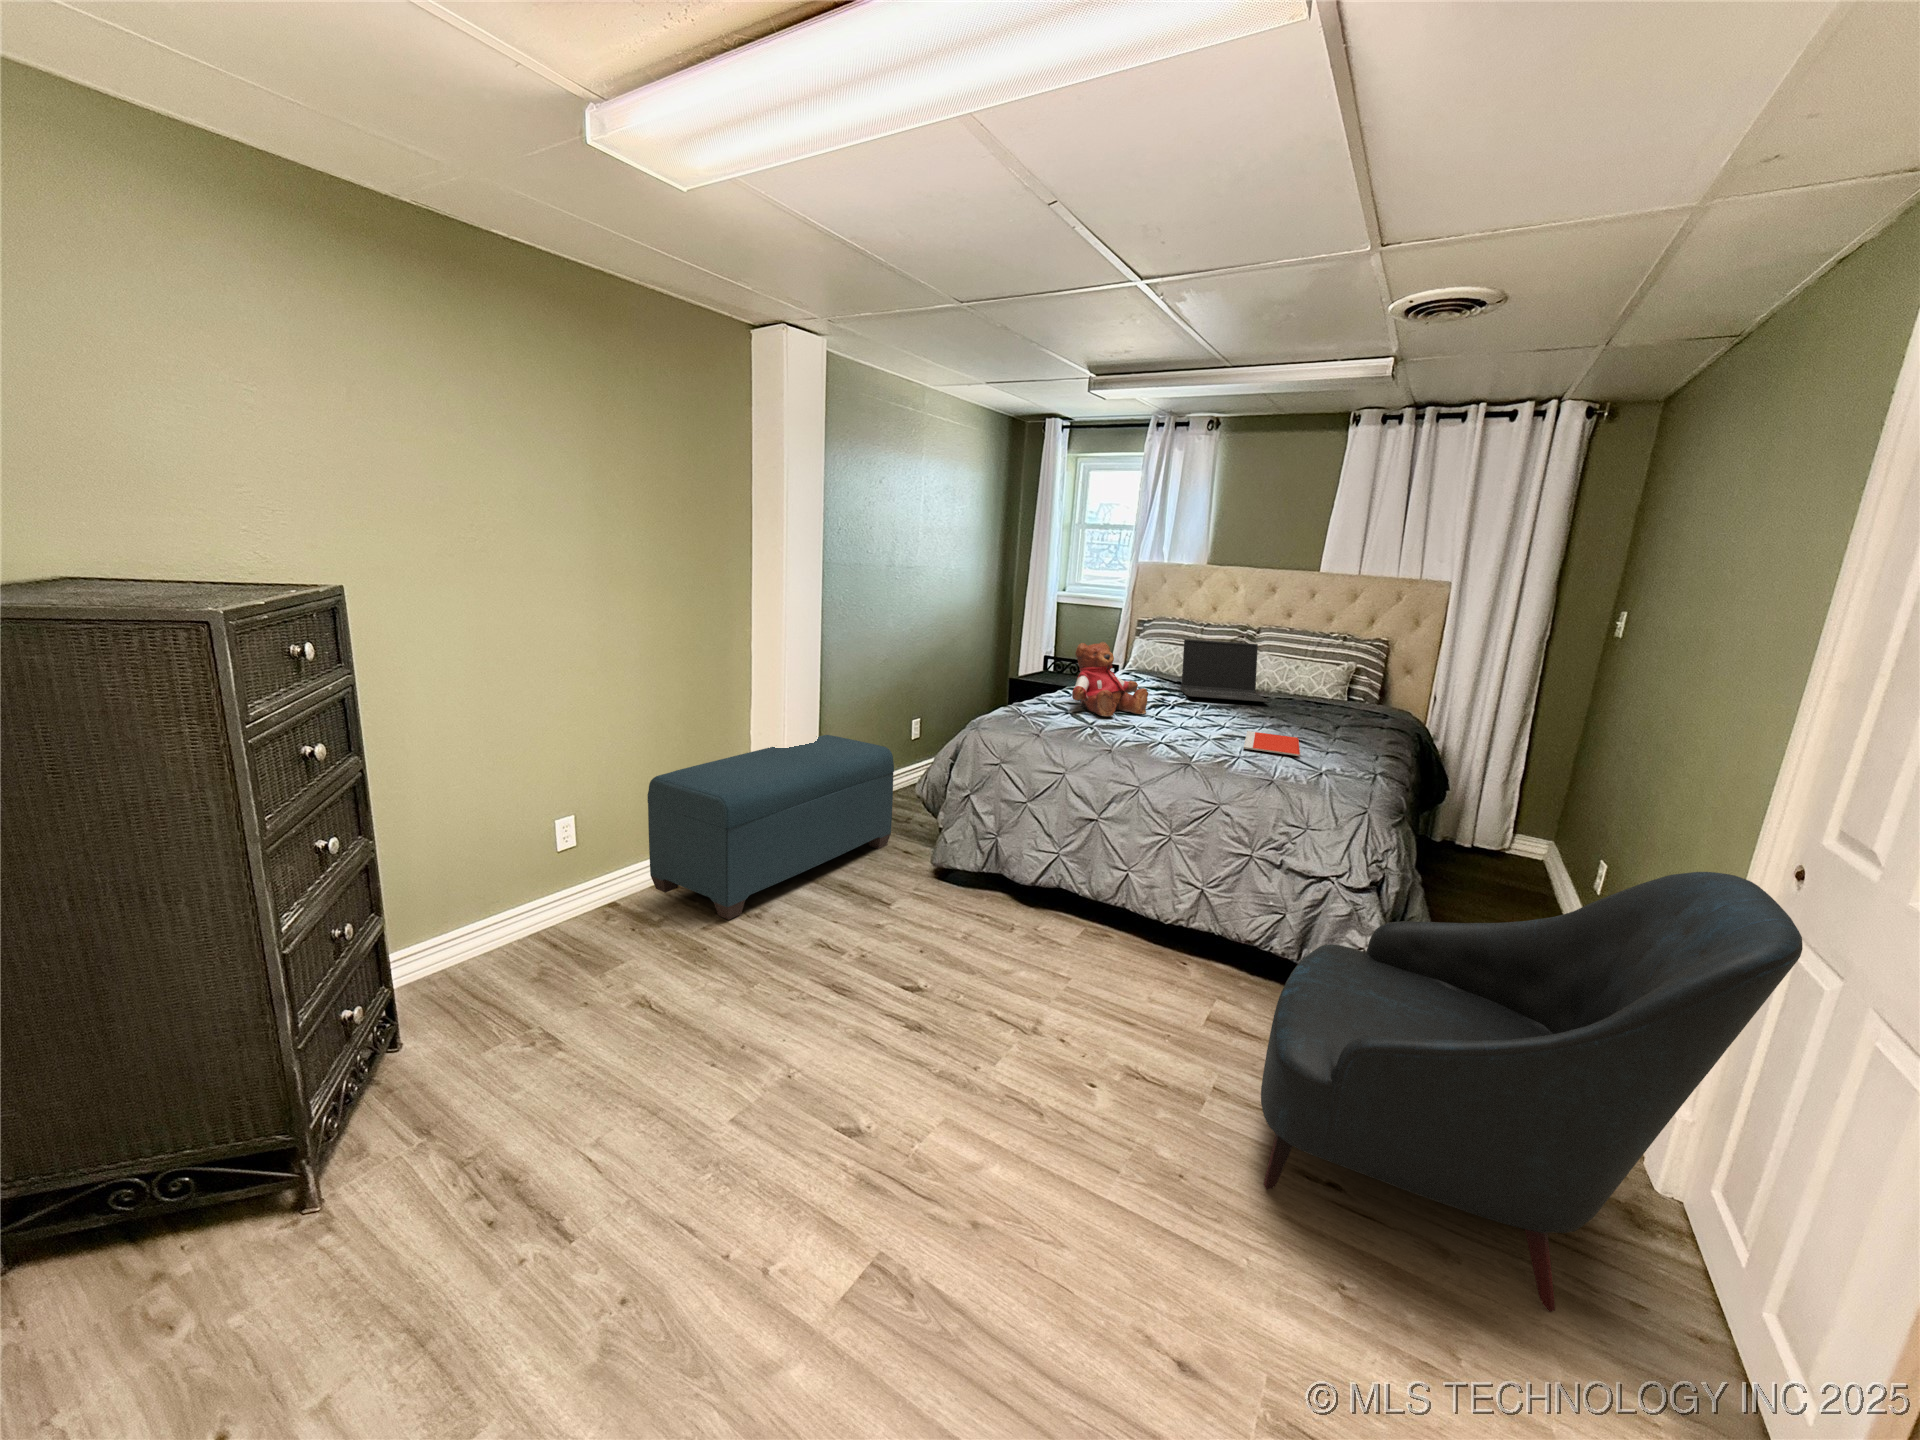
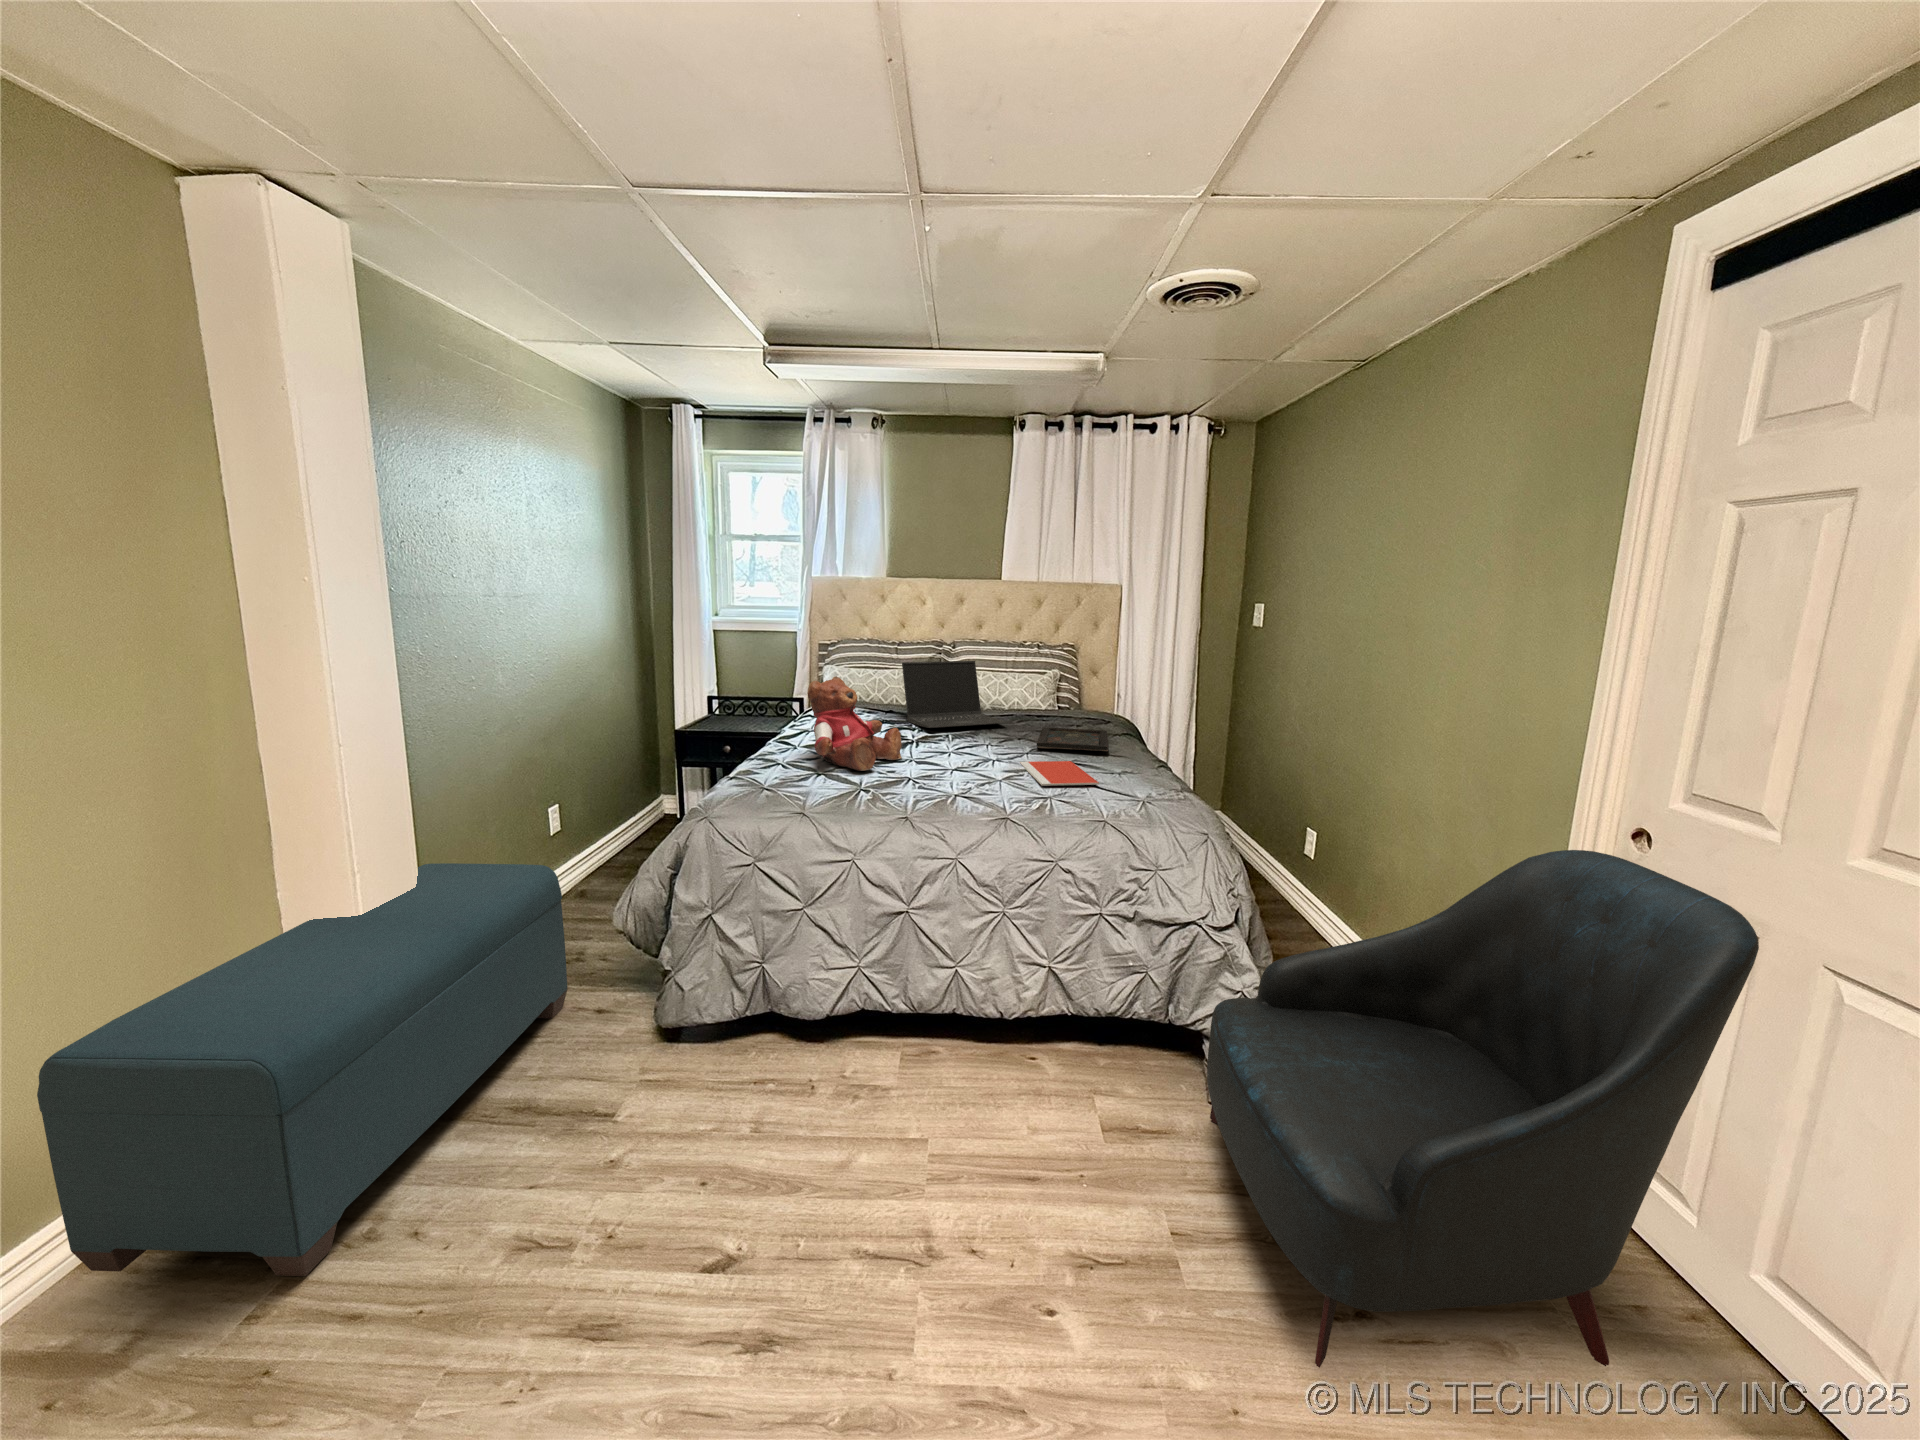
tray: none [1275,710,1366,735] -> present [1036,727,1109,751]

